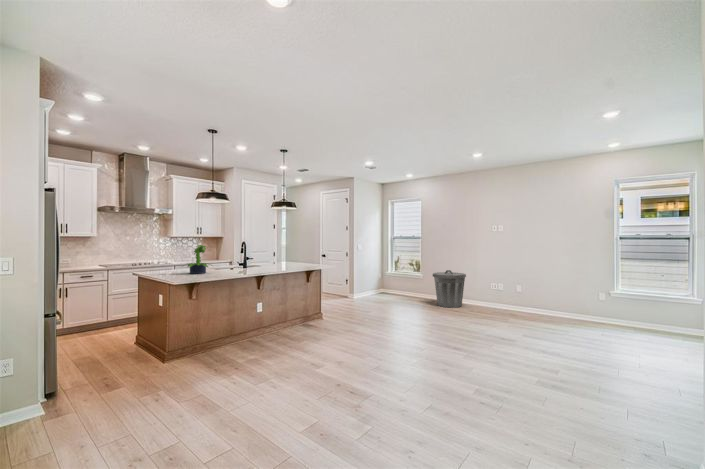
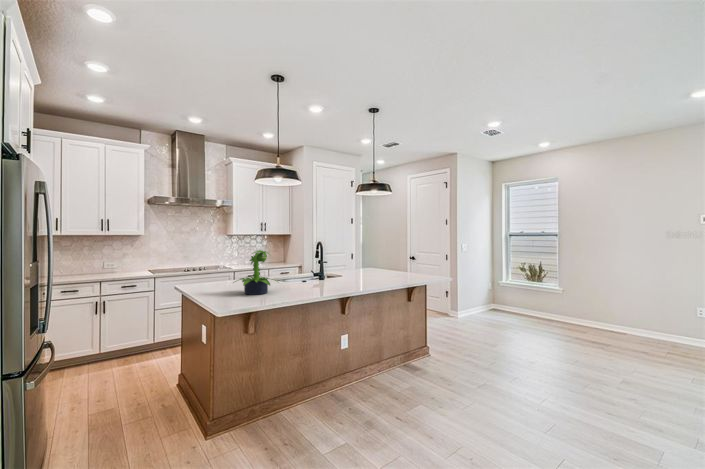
trash can: present [433,270,466,308] -> none [585,285,646,343]

